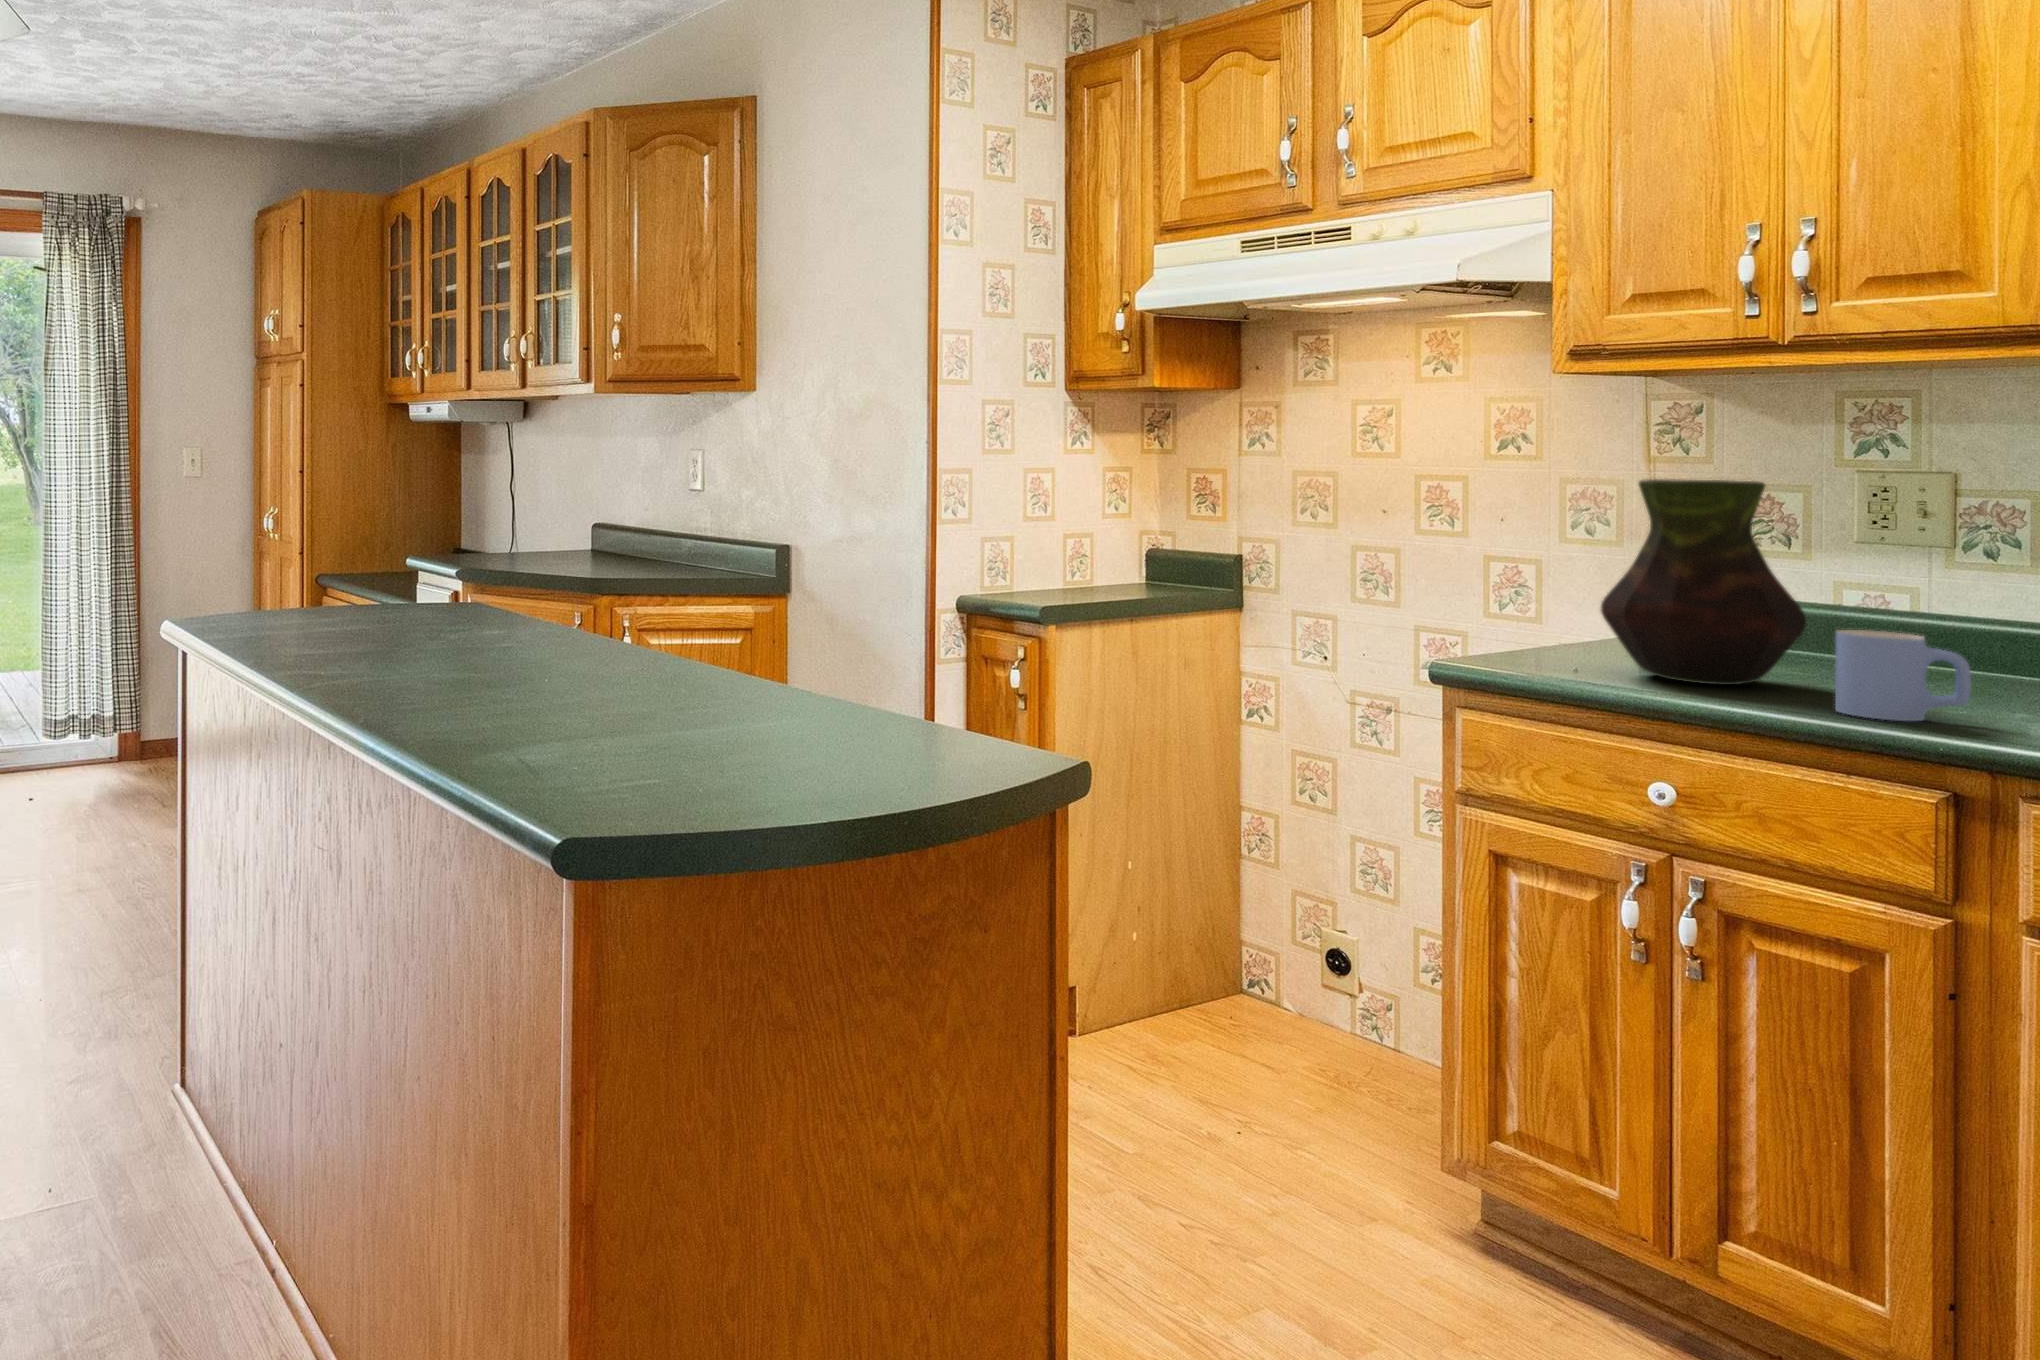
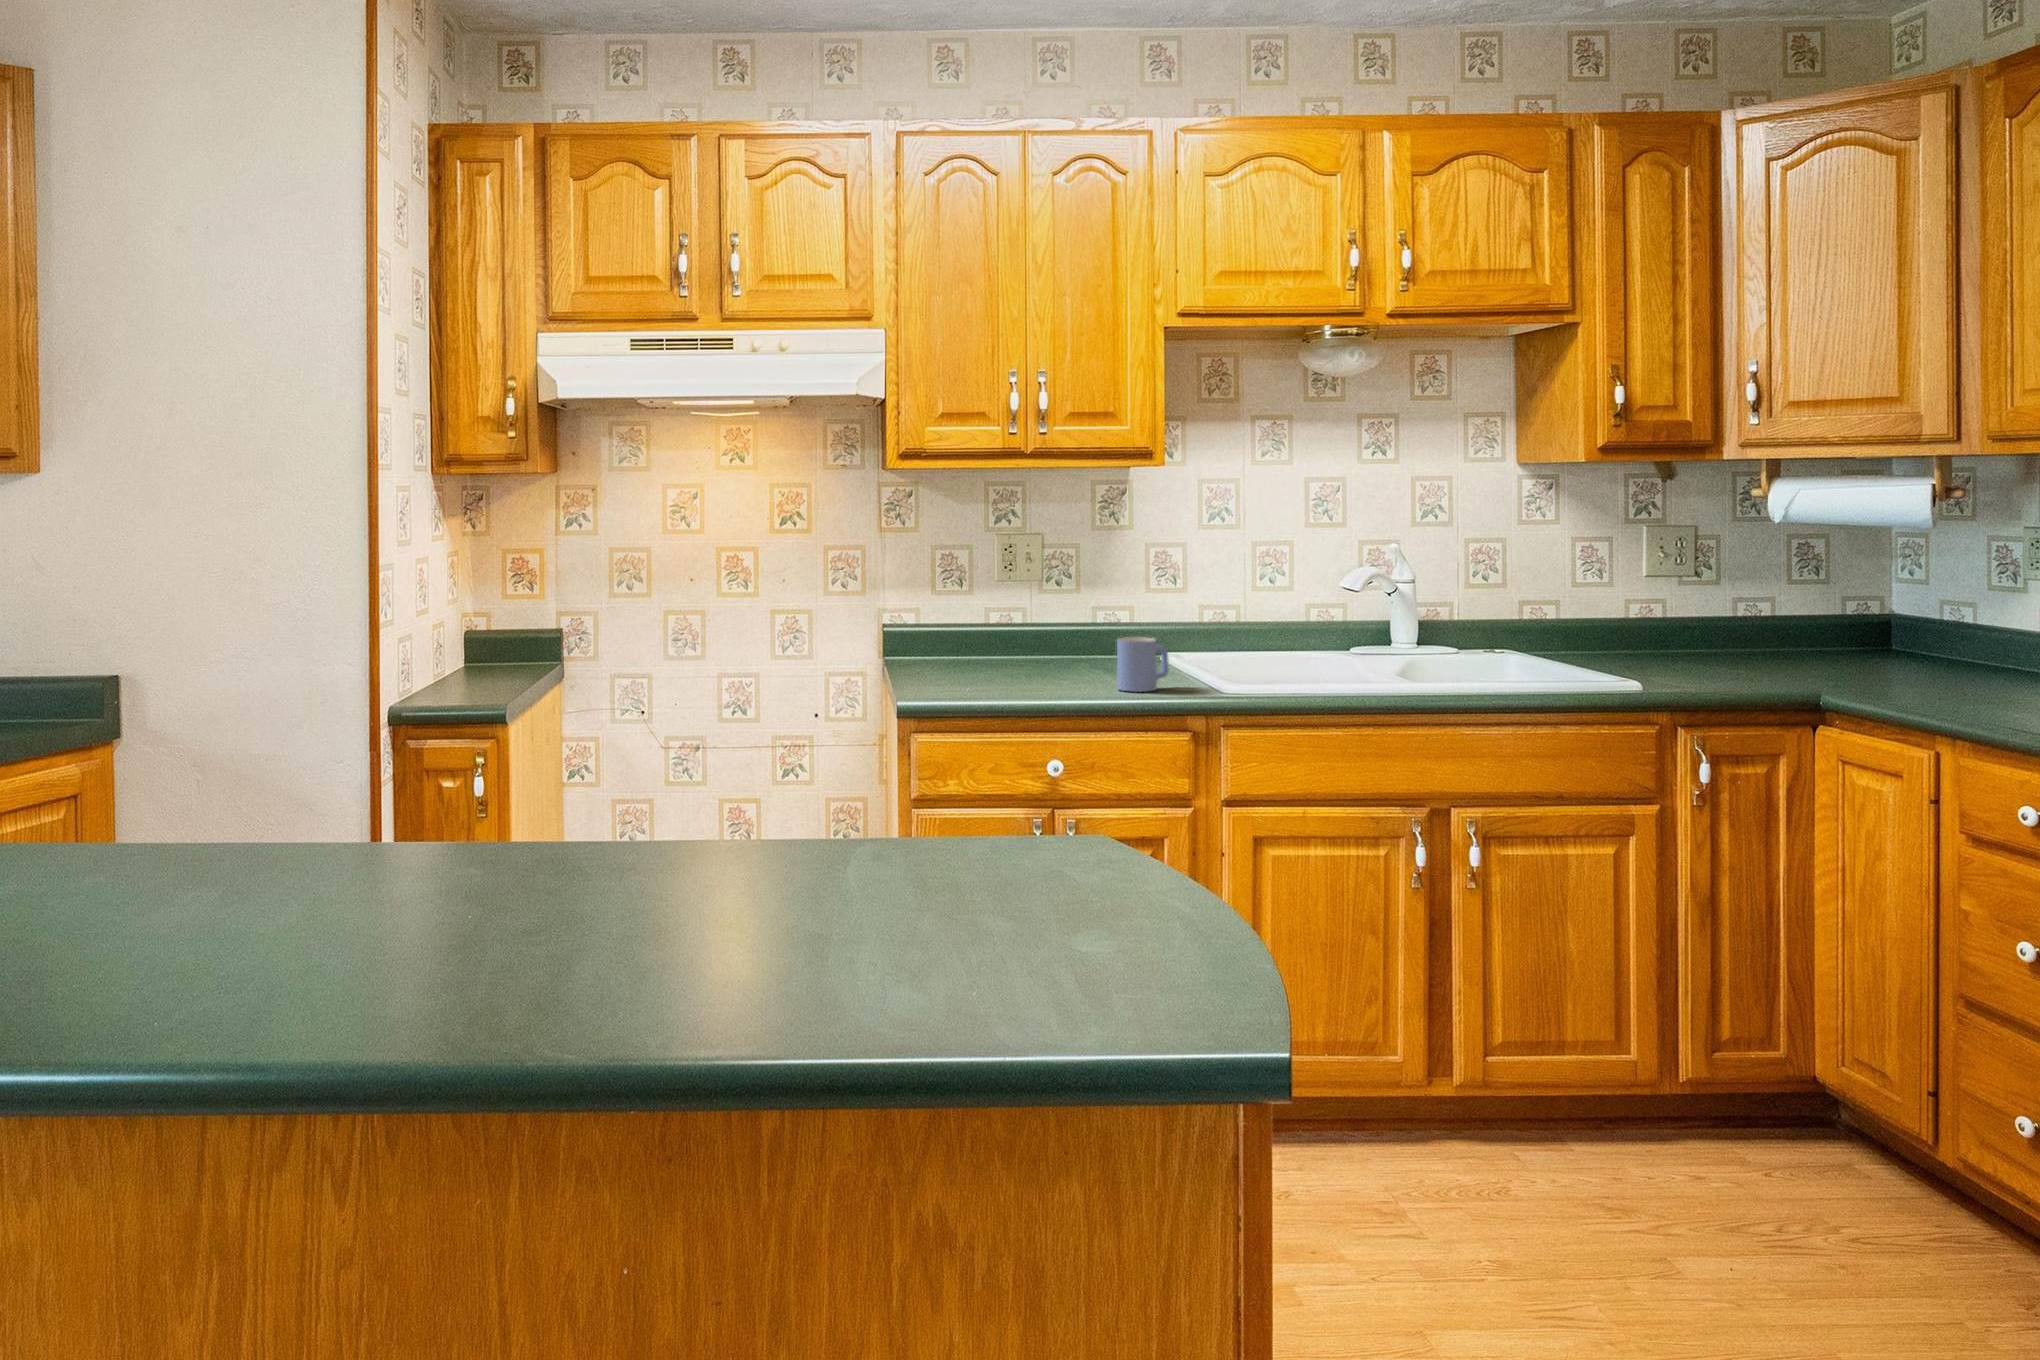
vase: present [1601,479,1806,685] -> none [963,546,1069,687]

